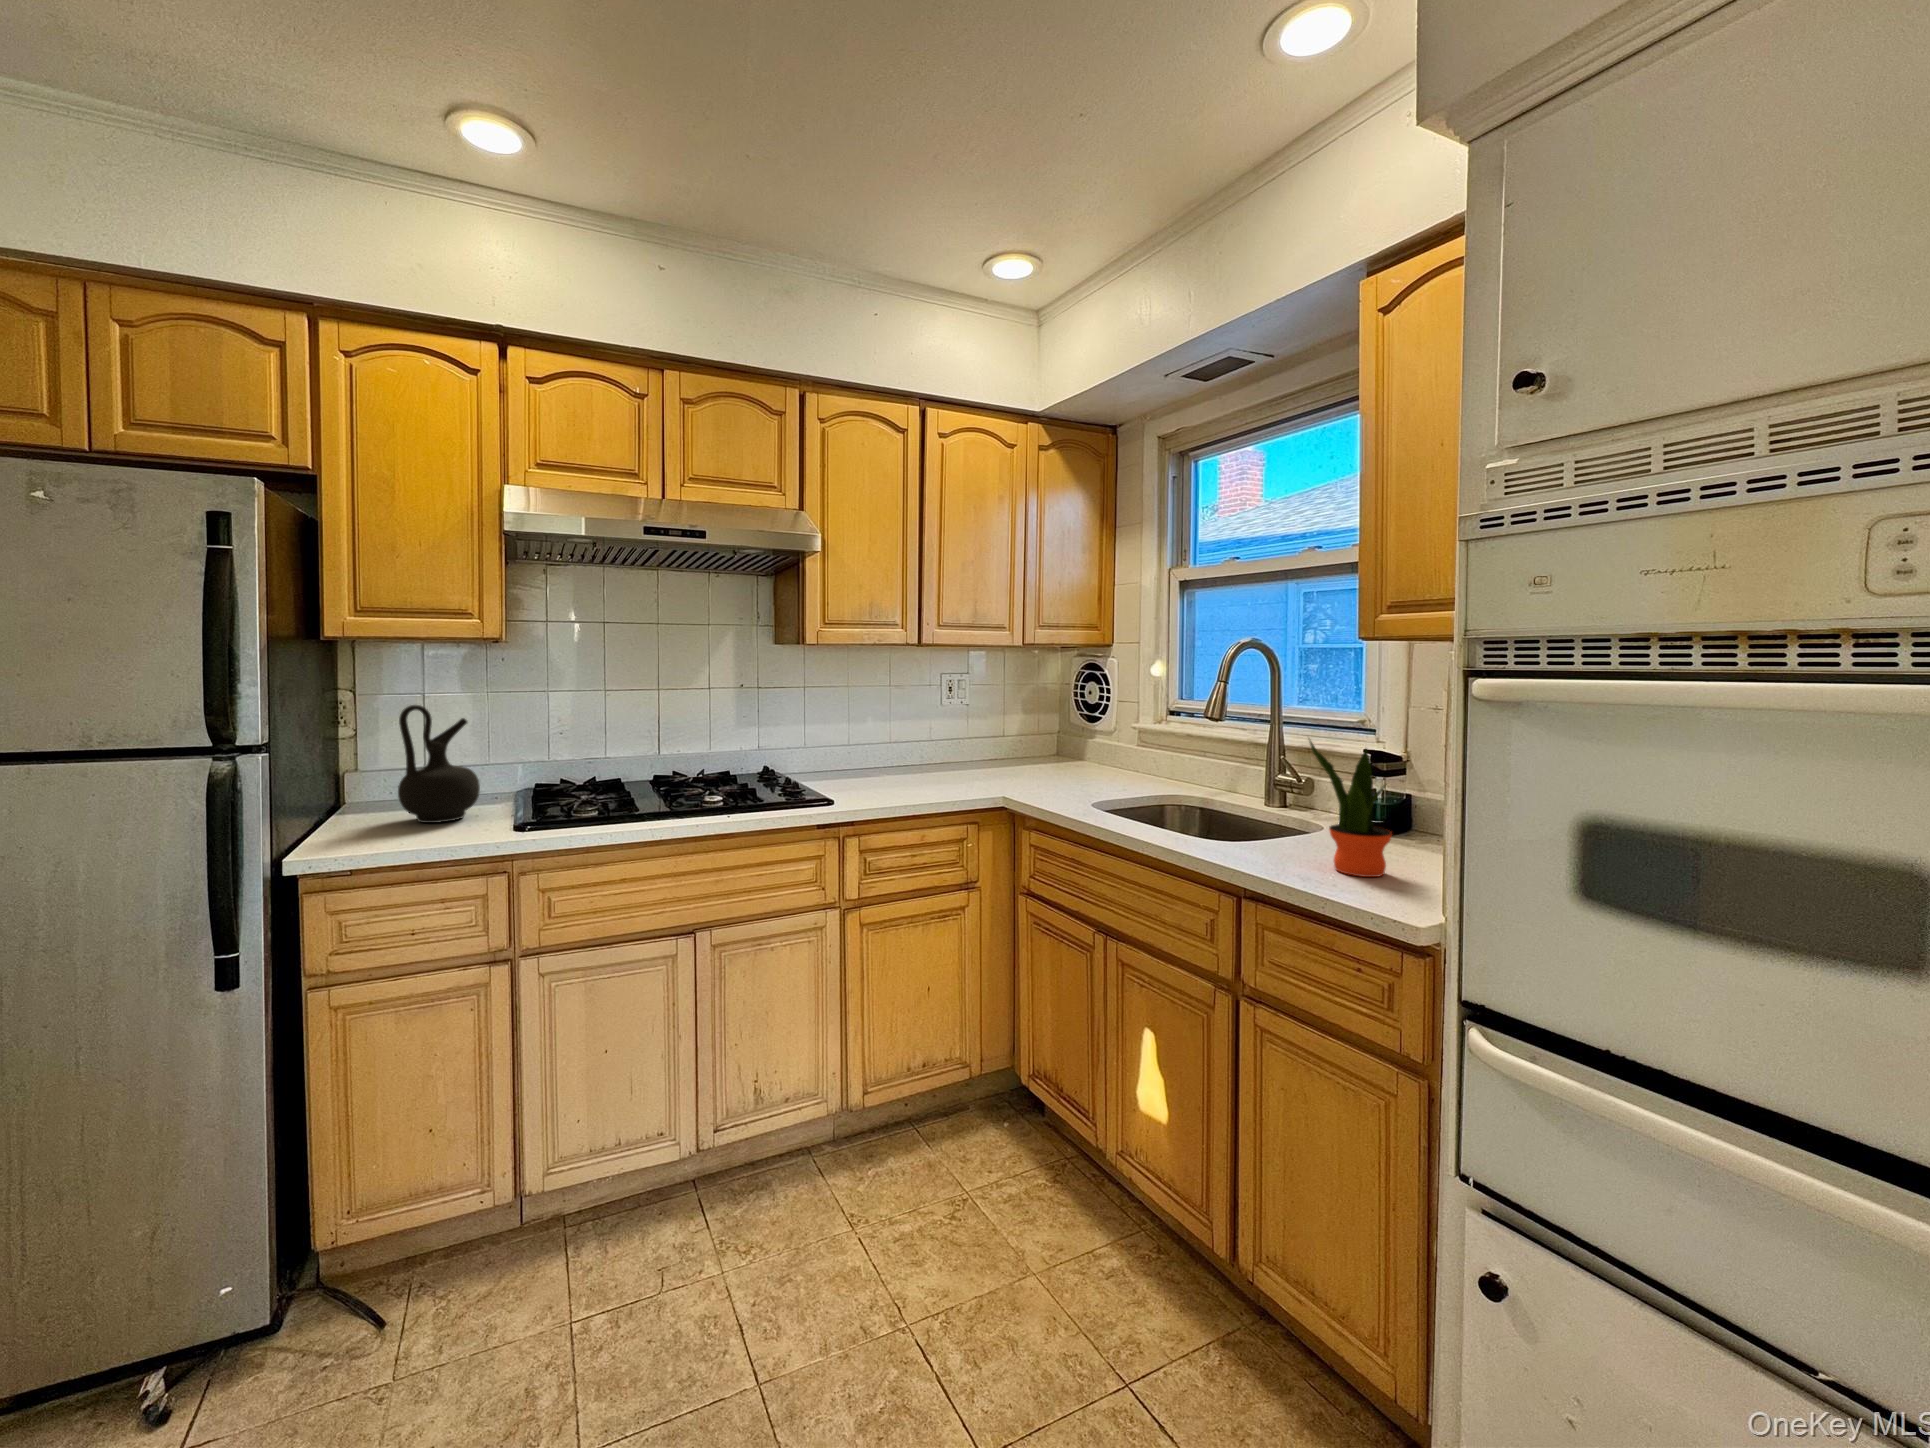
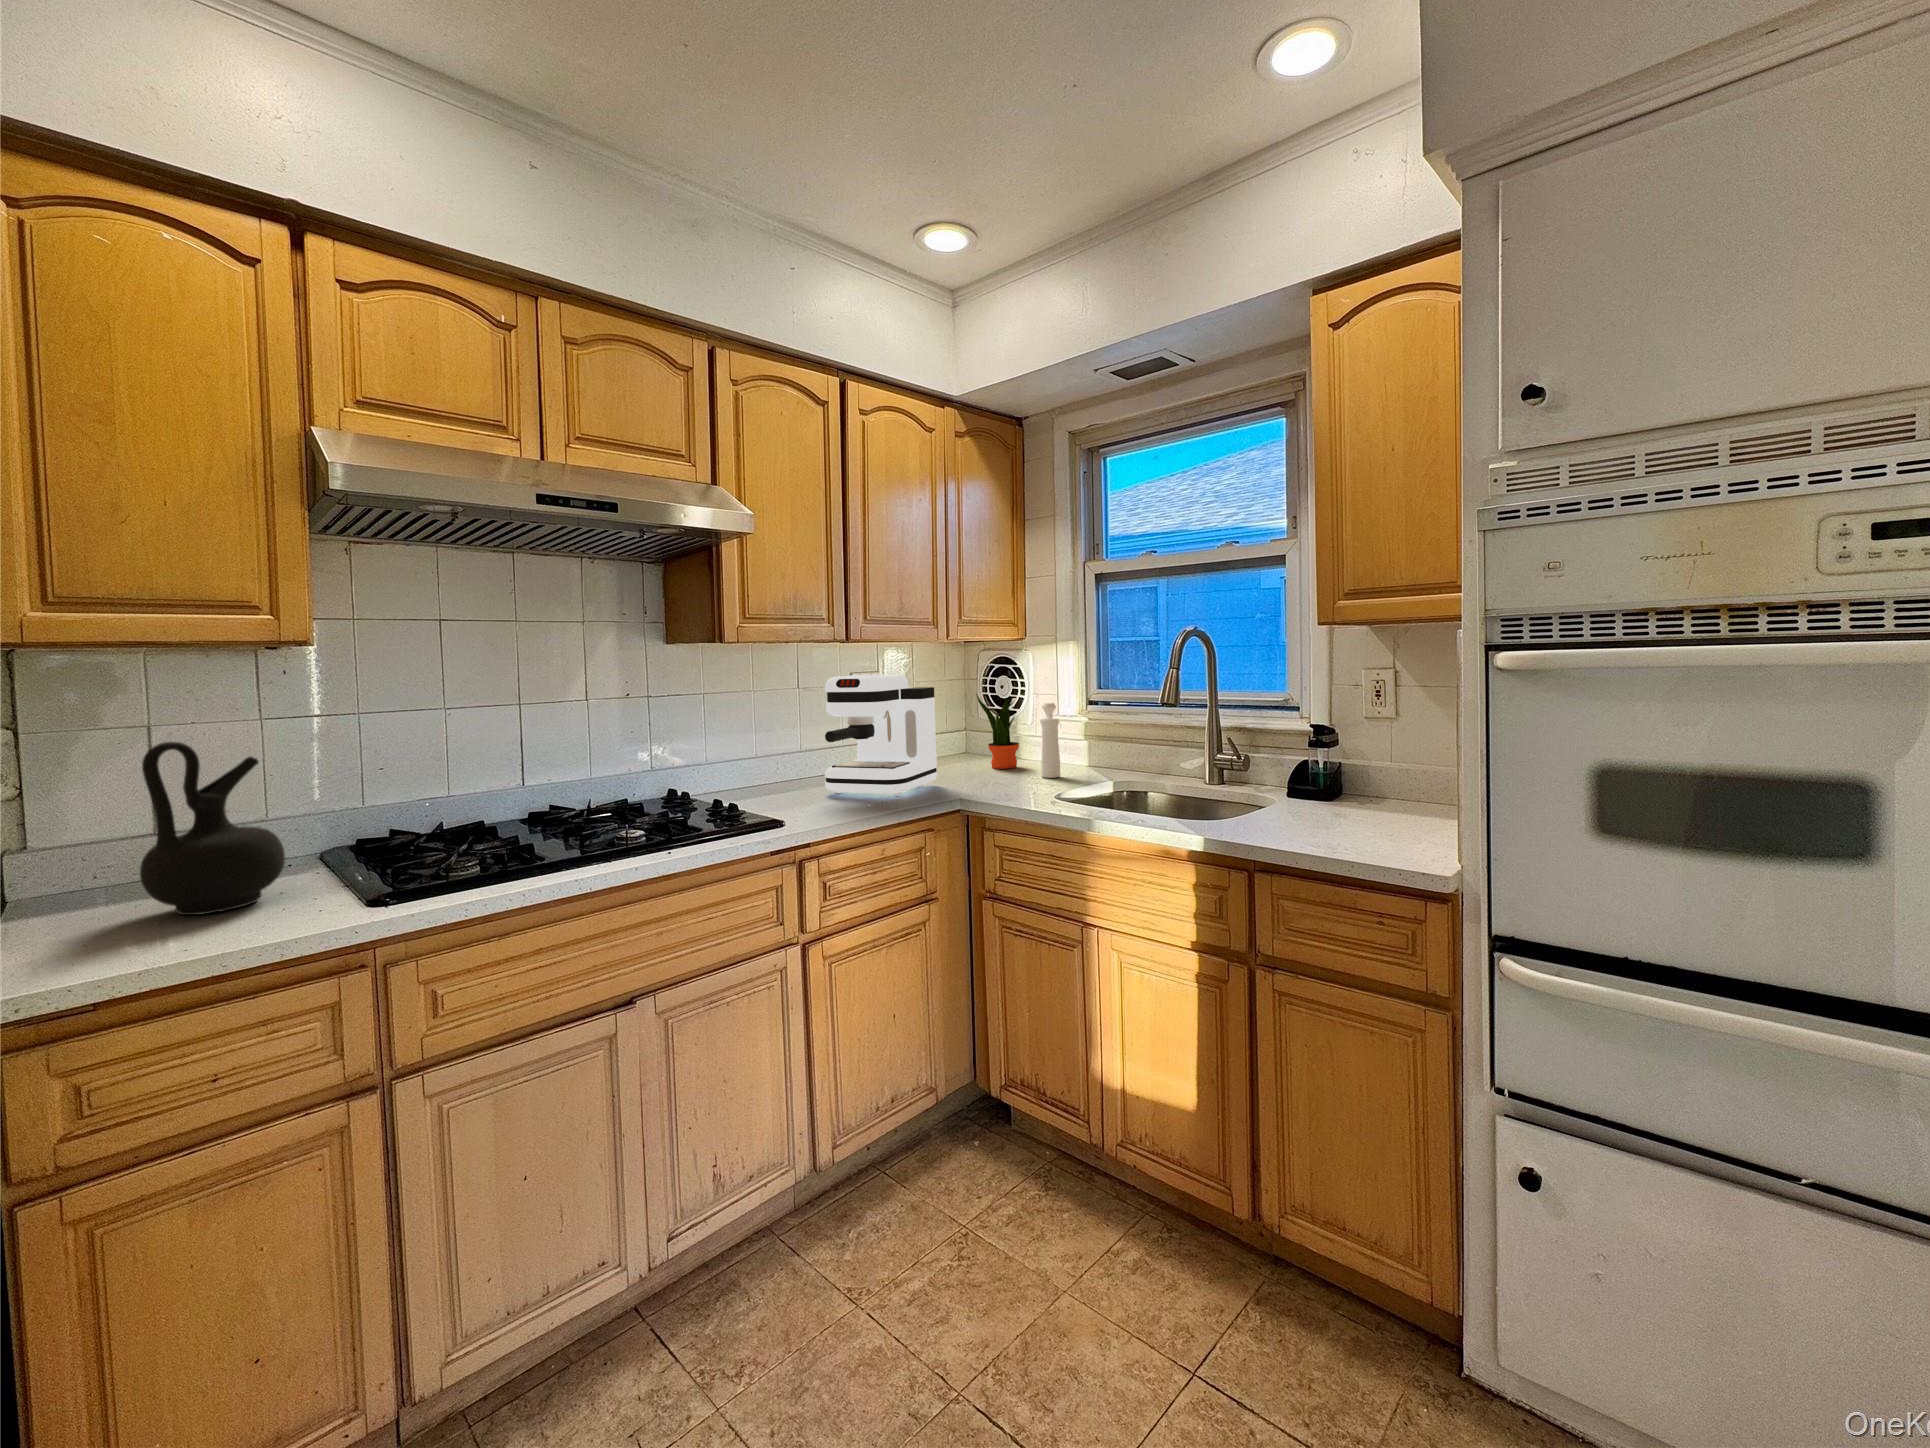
coffee maker: none [886,677,995,788] -> present [825,674,937,795]
pepper mill: none [1100,711,1124,785] -> present [1040,703,1060,778]
potted plant: present [1309,740,1392,877] -> present [976,694,1019,769]

